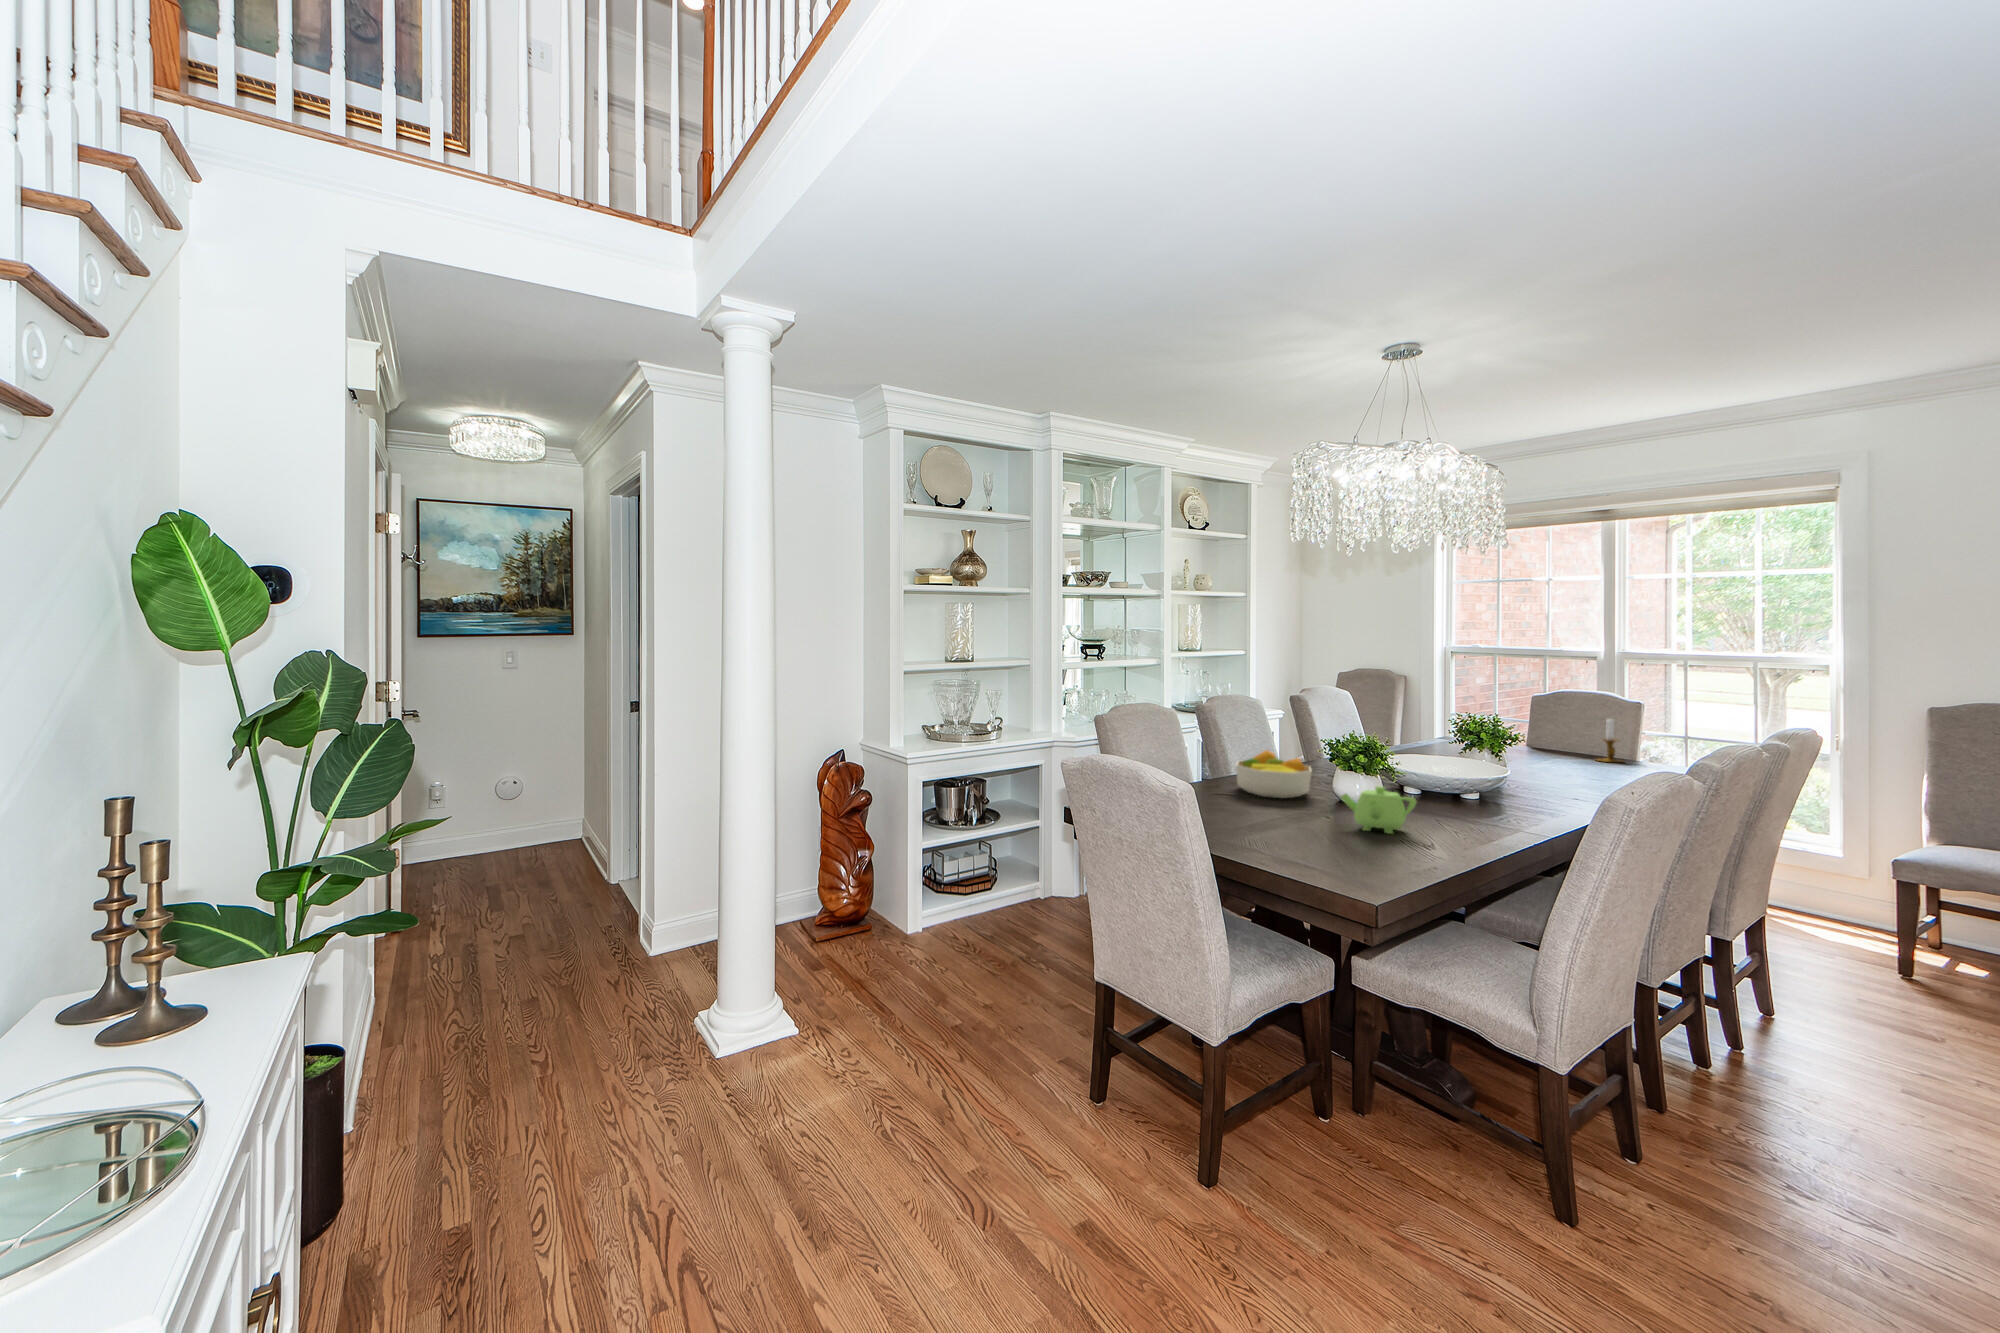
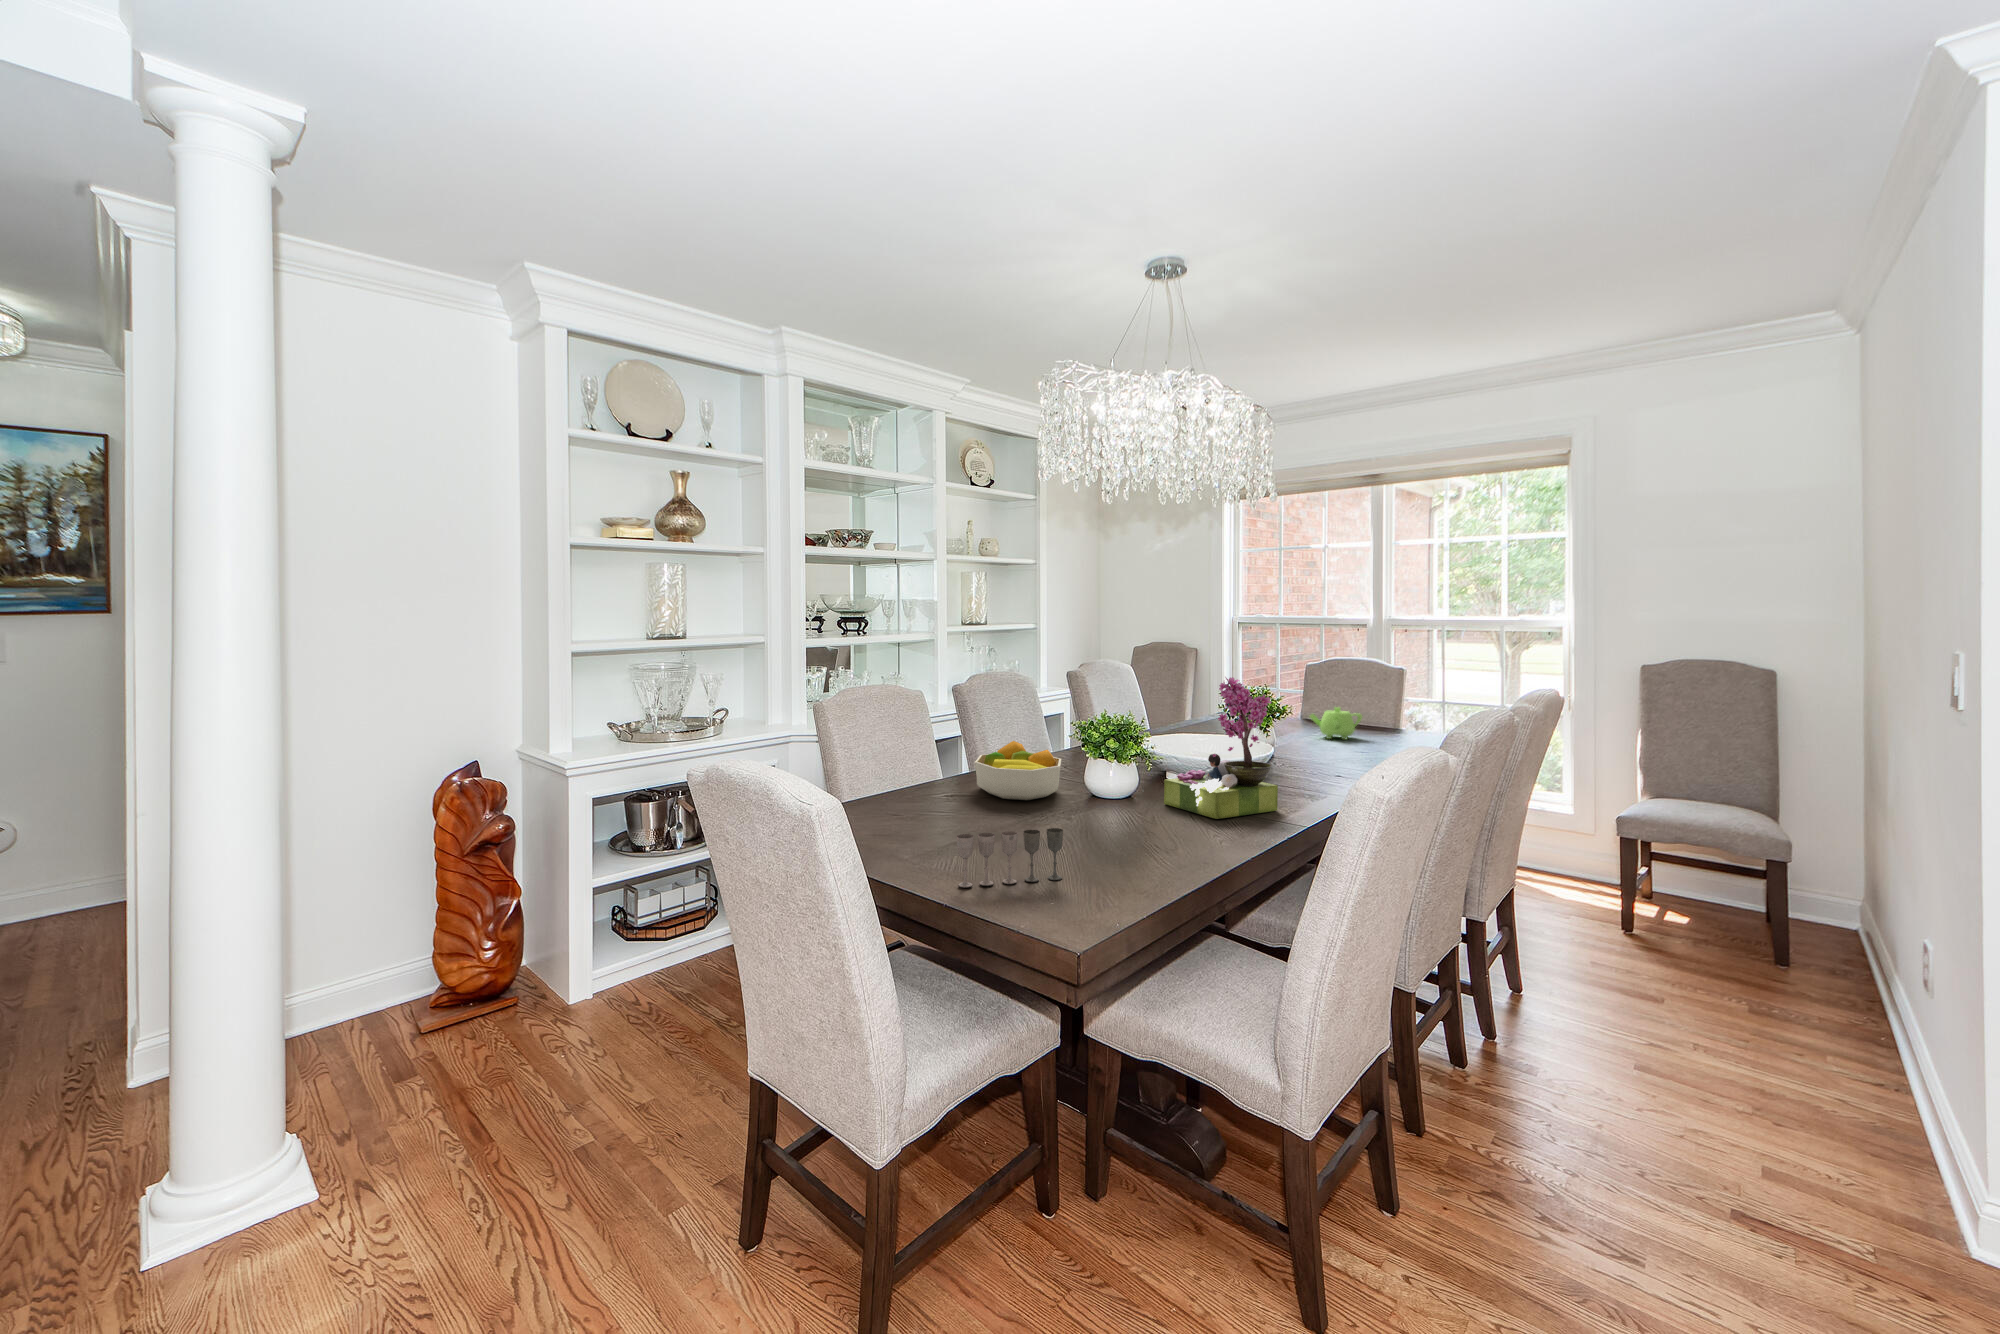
flower arrangement: none [1408,698,1517,820] -> present [1164,677,1278,819]
candlestick: present [1597,719,1621,762] -> none [1360,688,1388,733]
teapot: present [1341,786,1416,834] -> present [1309,707,1362,739]
wine glass: none [1248,811,1334,853] -> present [957,828,1063,888]

